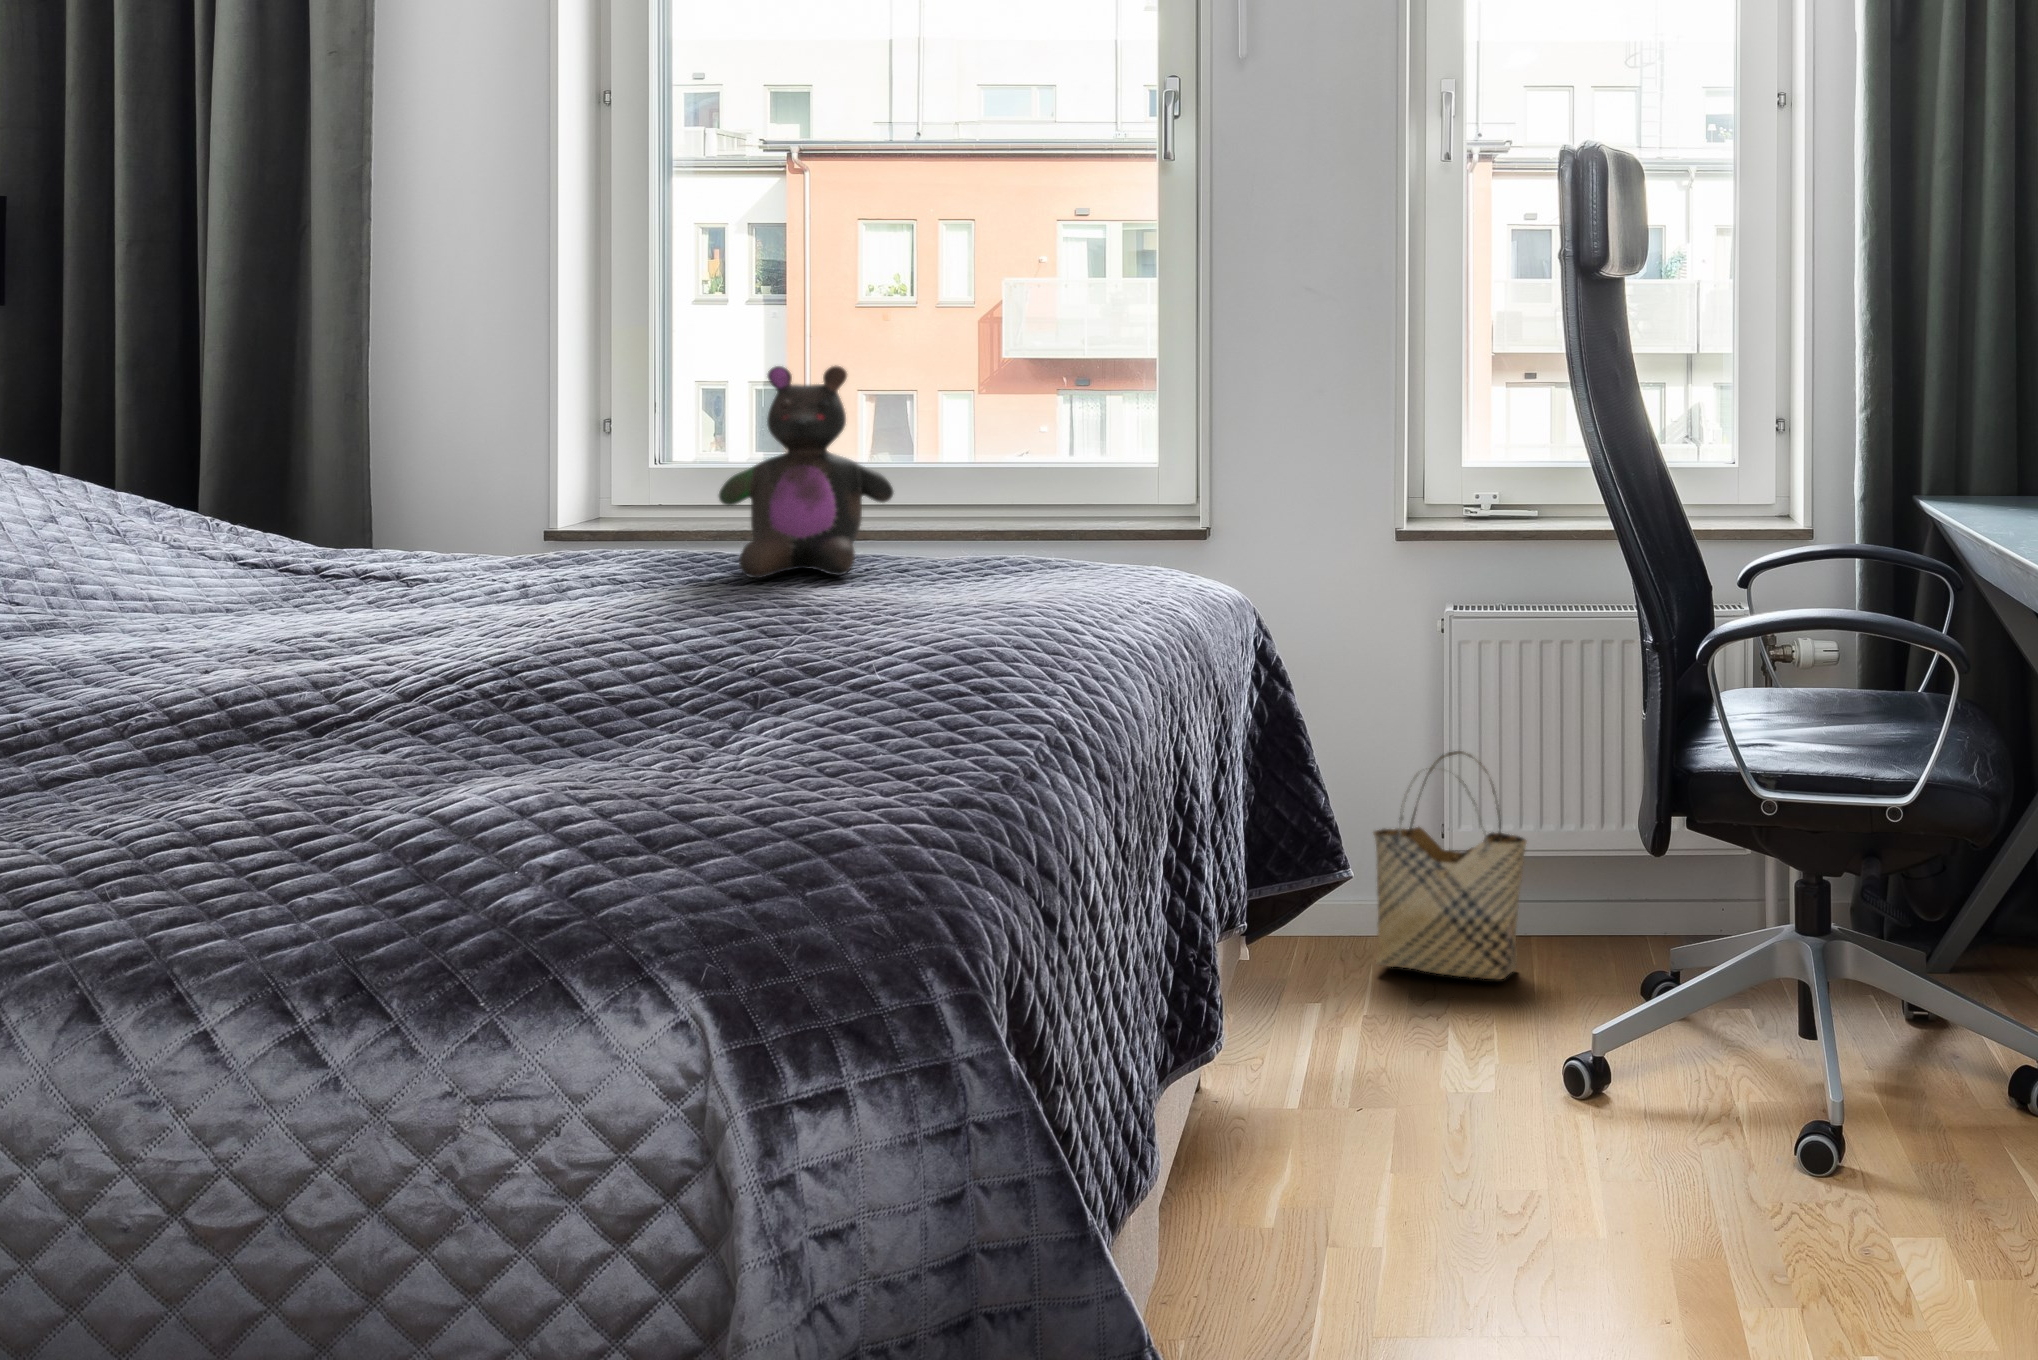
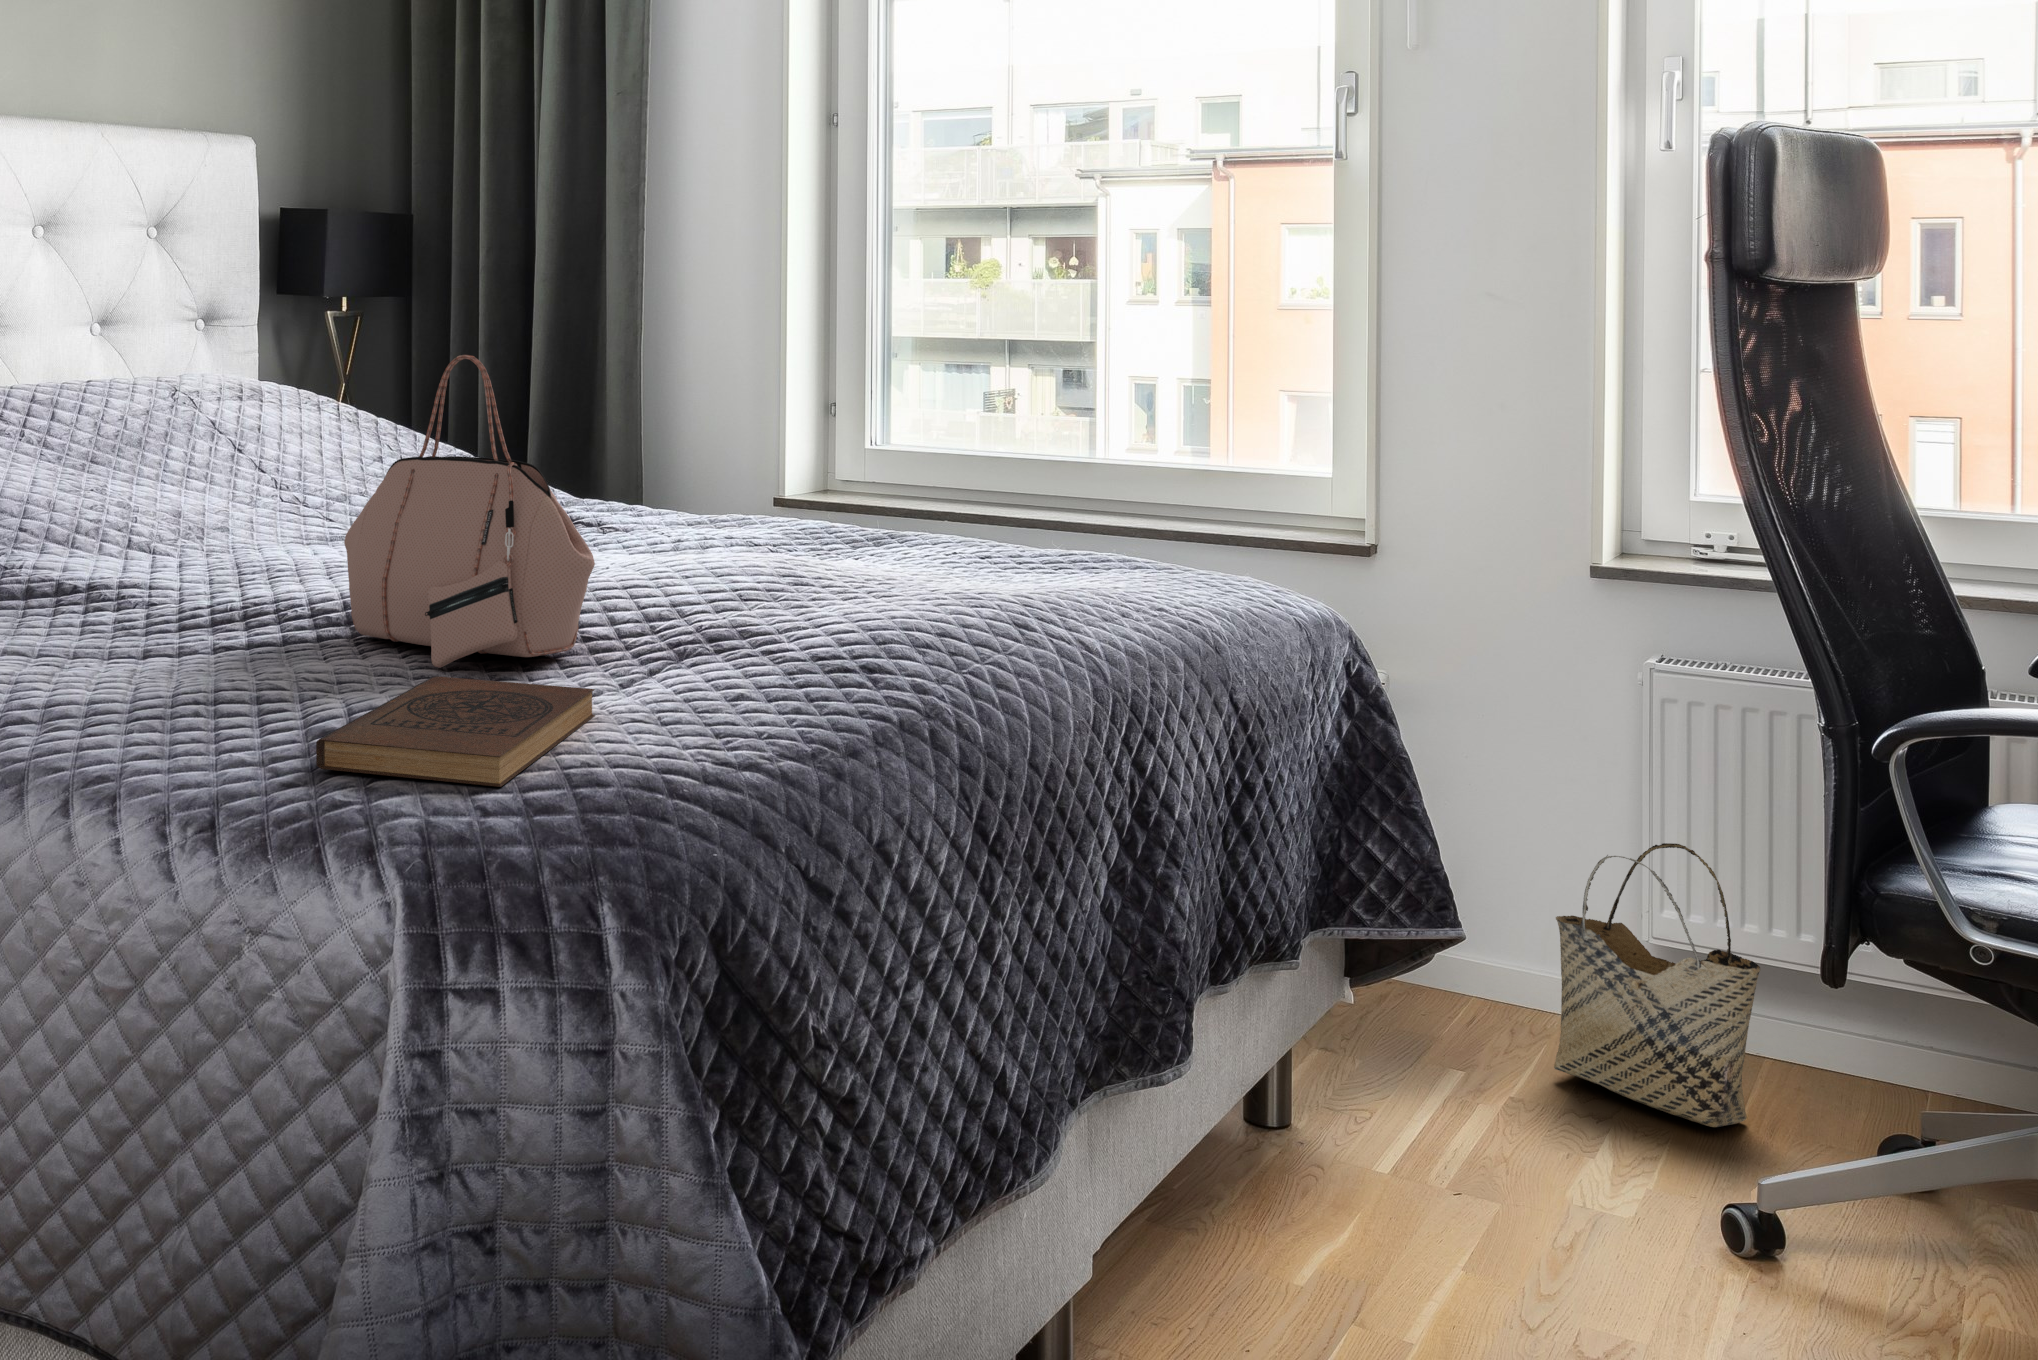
handbag: none [241,347,669,747] -> present [344,355,595,668]
stuffed bear: present [719,365,893,578] -> none [794,367,942,562]
book: none [472,733,756,884] -> present [316,676,595,787]

